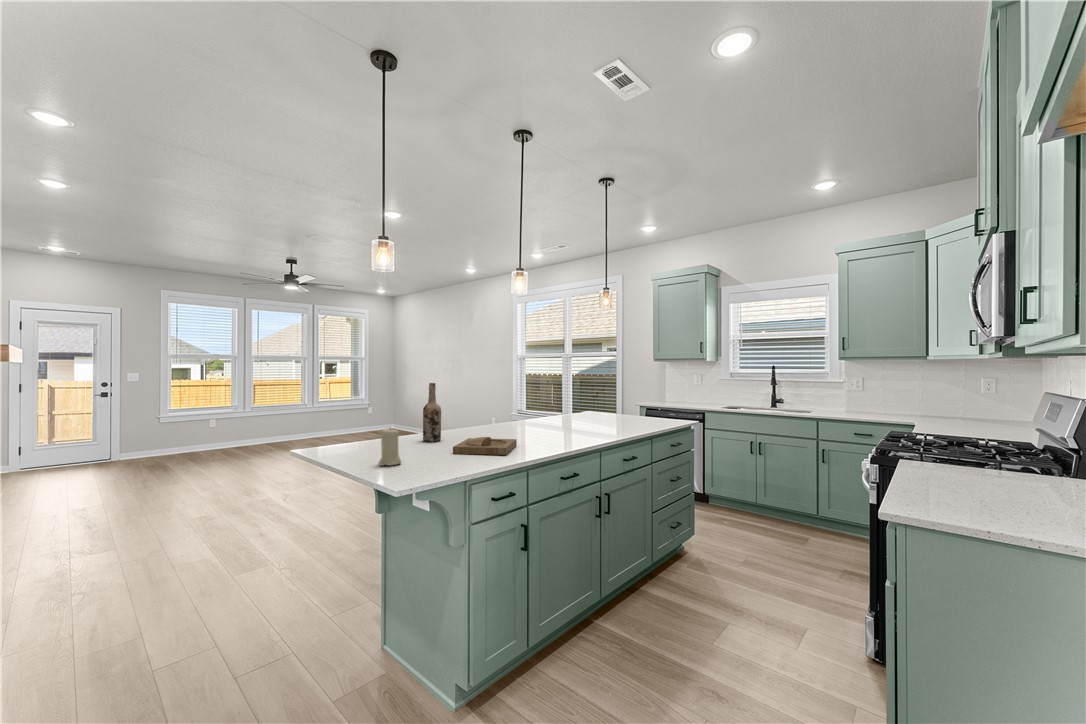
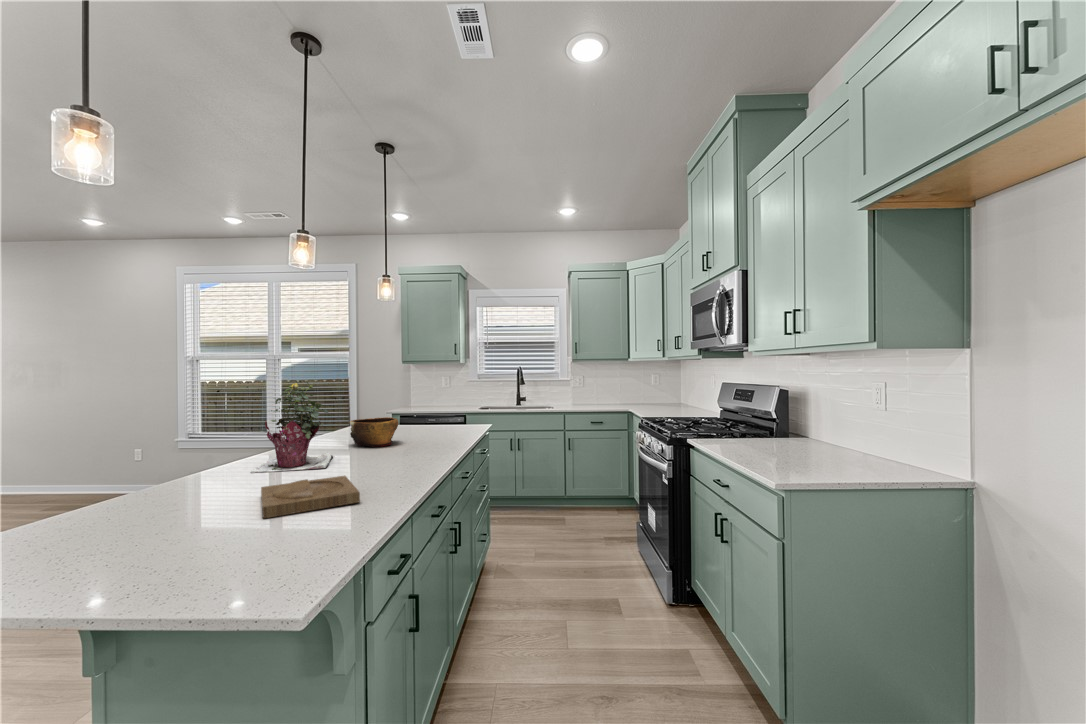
potted plant: none [483,373,541,435] -> present [251,381,333,473]
wine bottle: present [423,383,441,442] -> none [154,402,195,507]
bowl: none [559,405,597,428] -> present [350,417,398,447]
candle: present [379,429,401,466] -> none [127,496,188,582]

